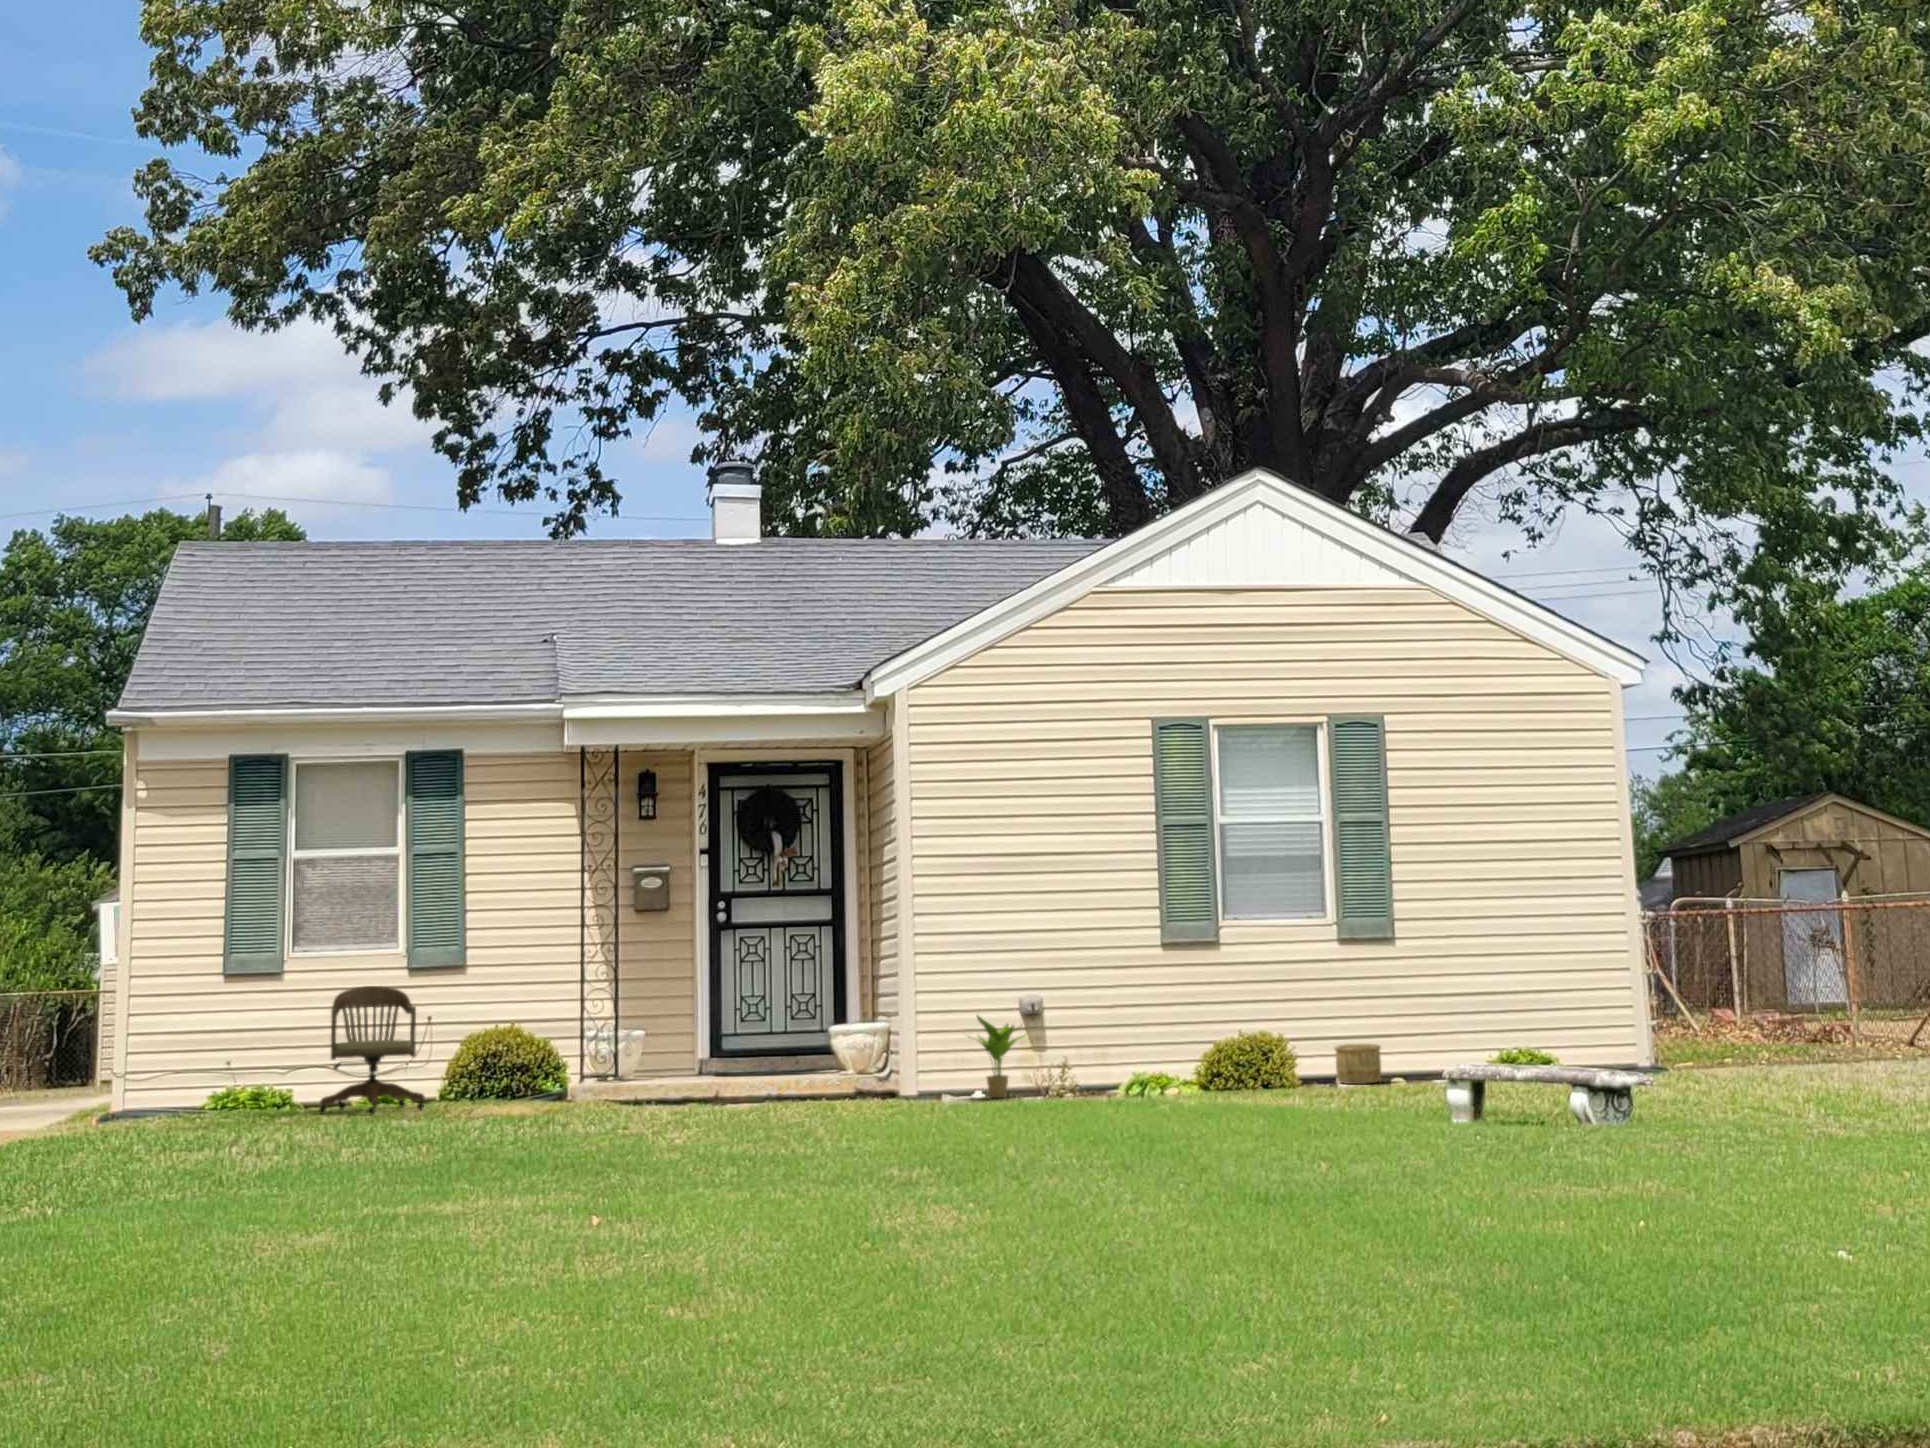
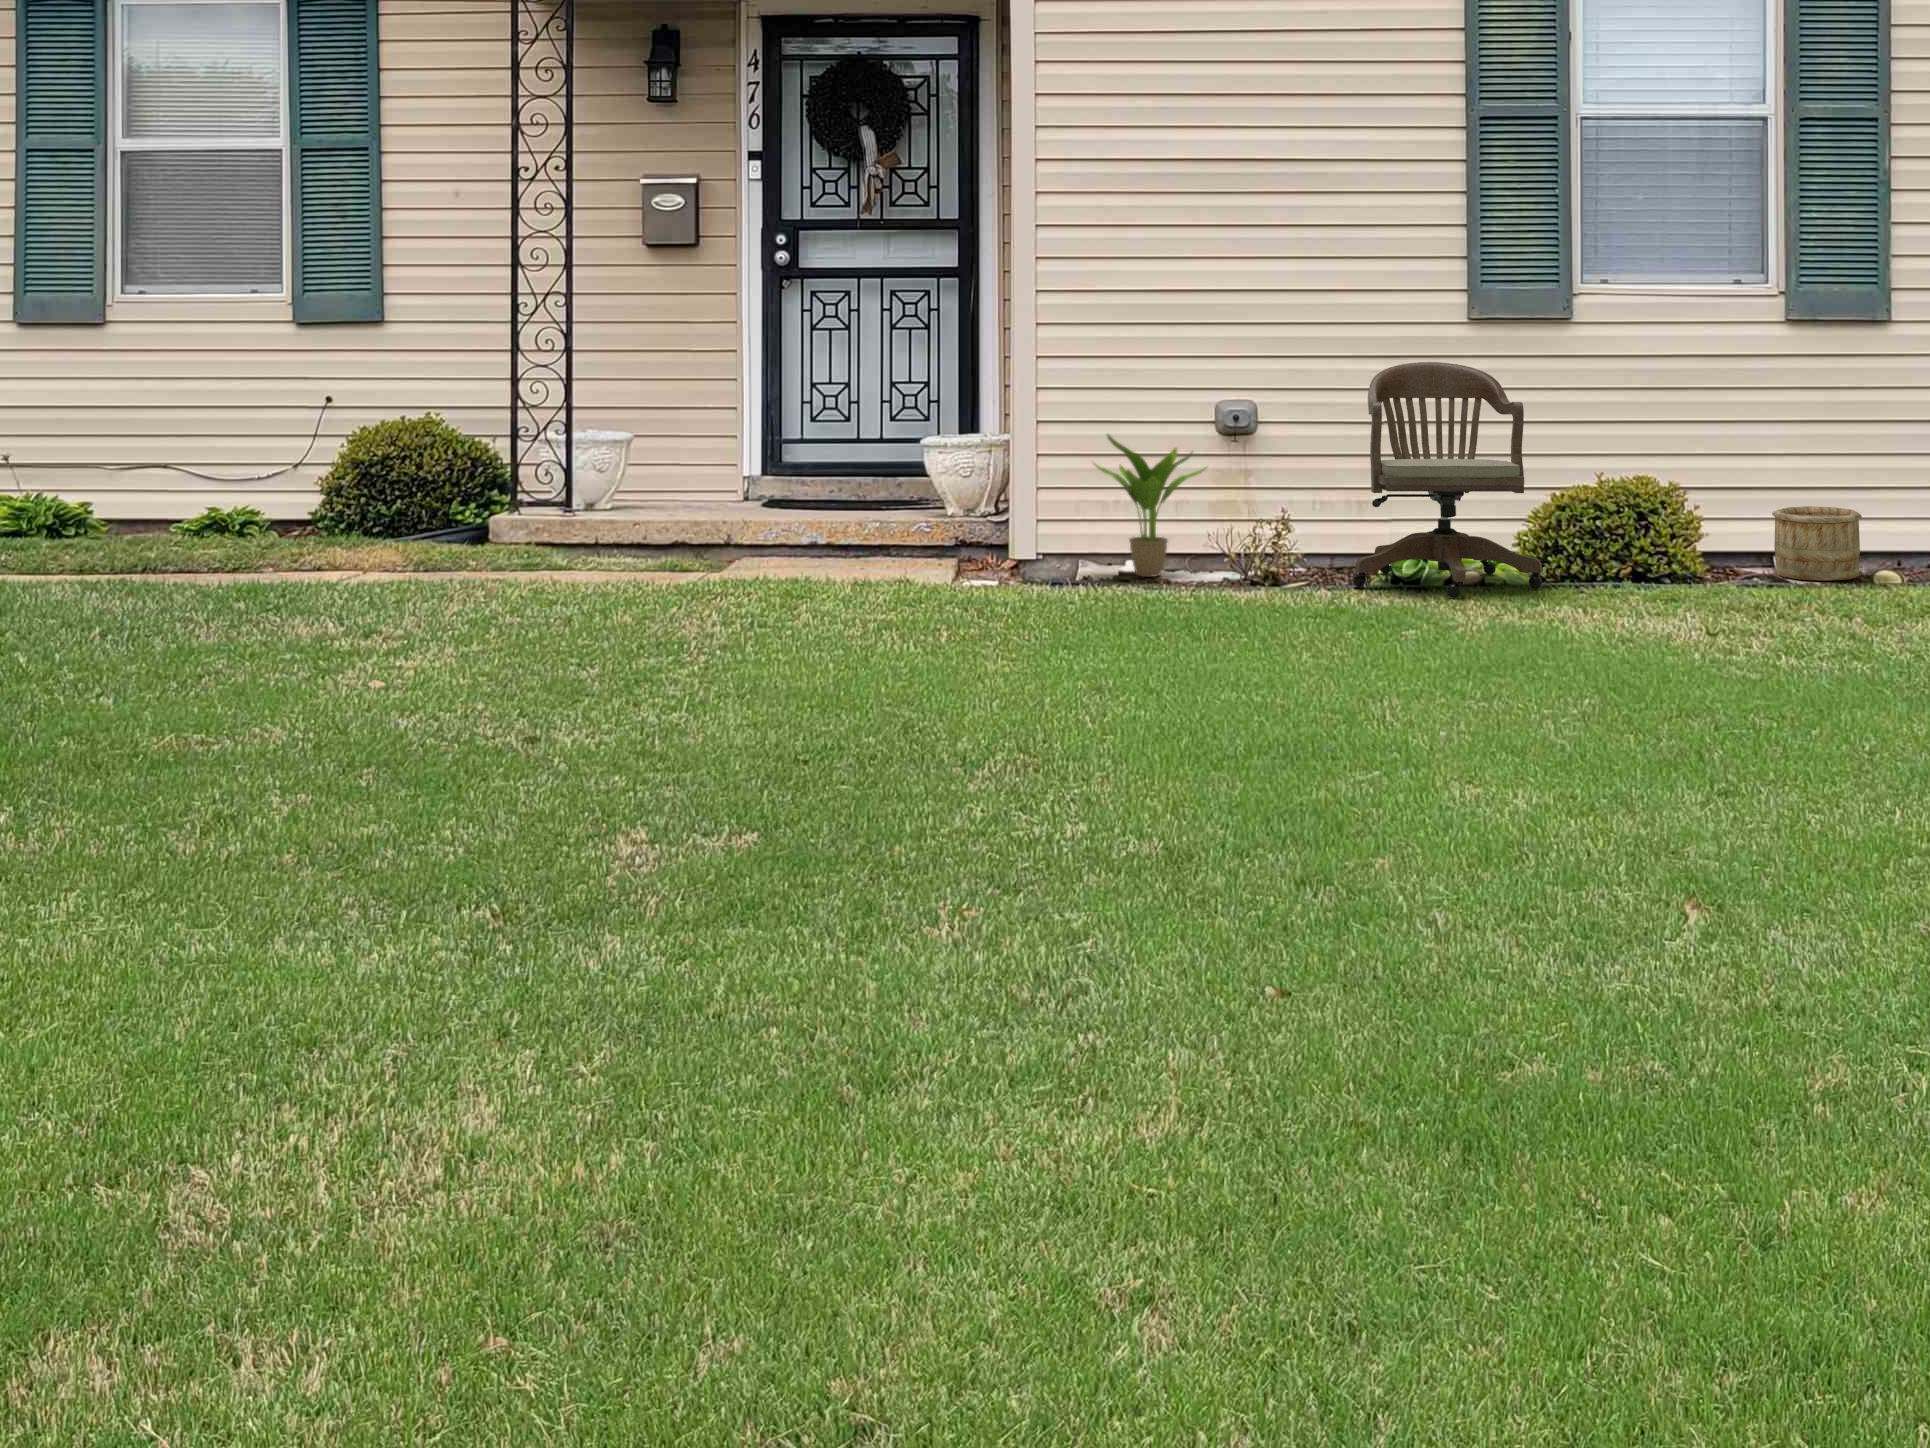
chair: present [319,986,425,1114] -> present [1353,362,1542,597]

